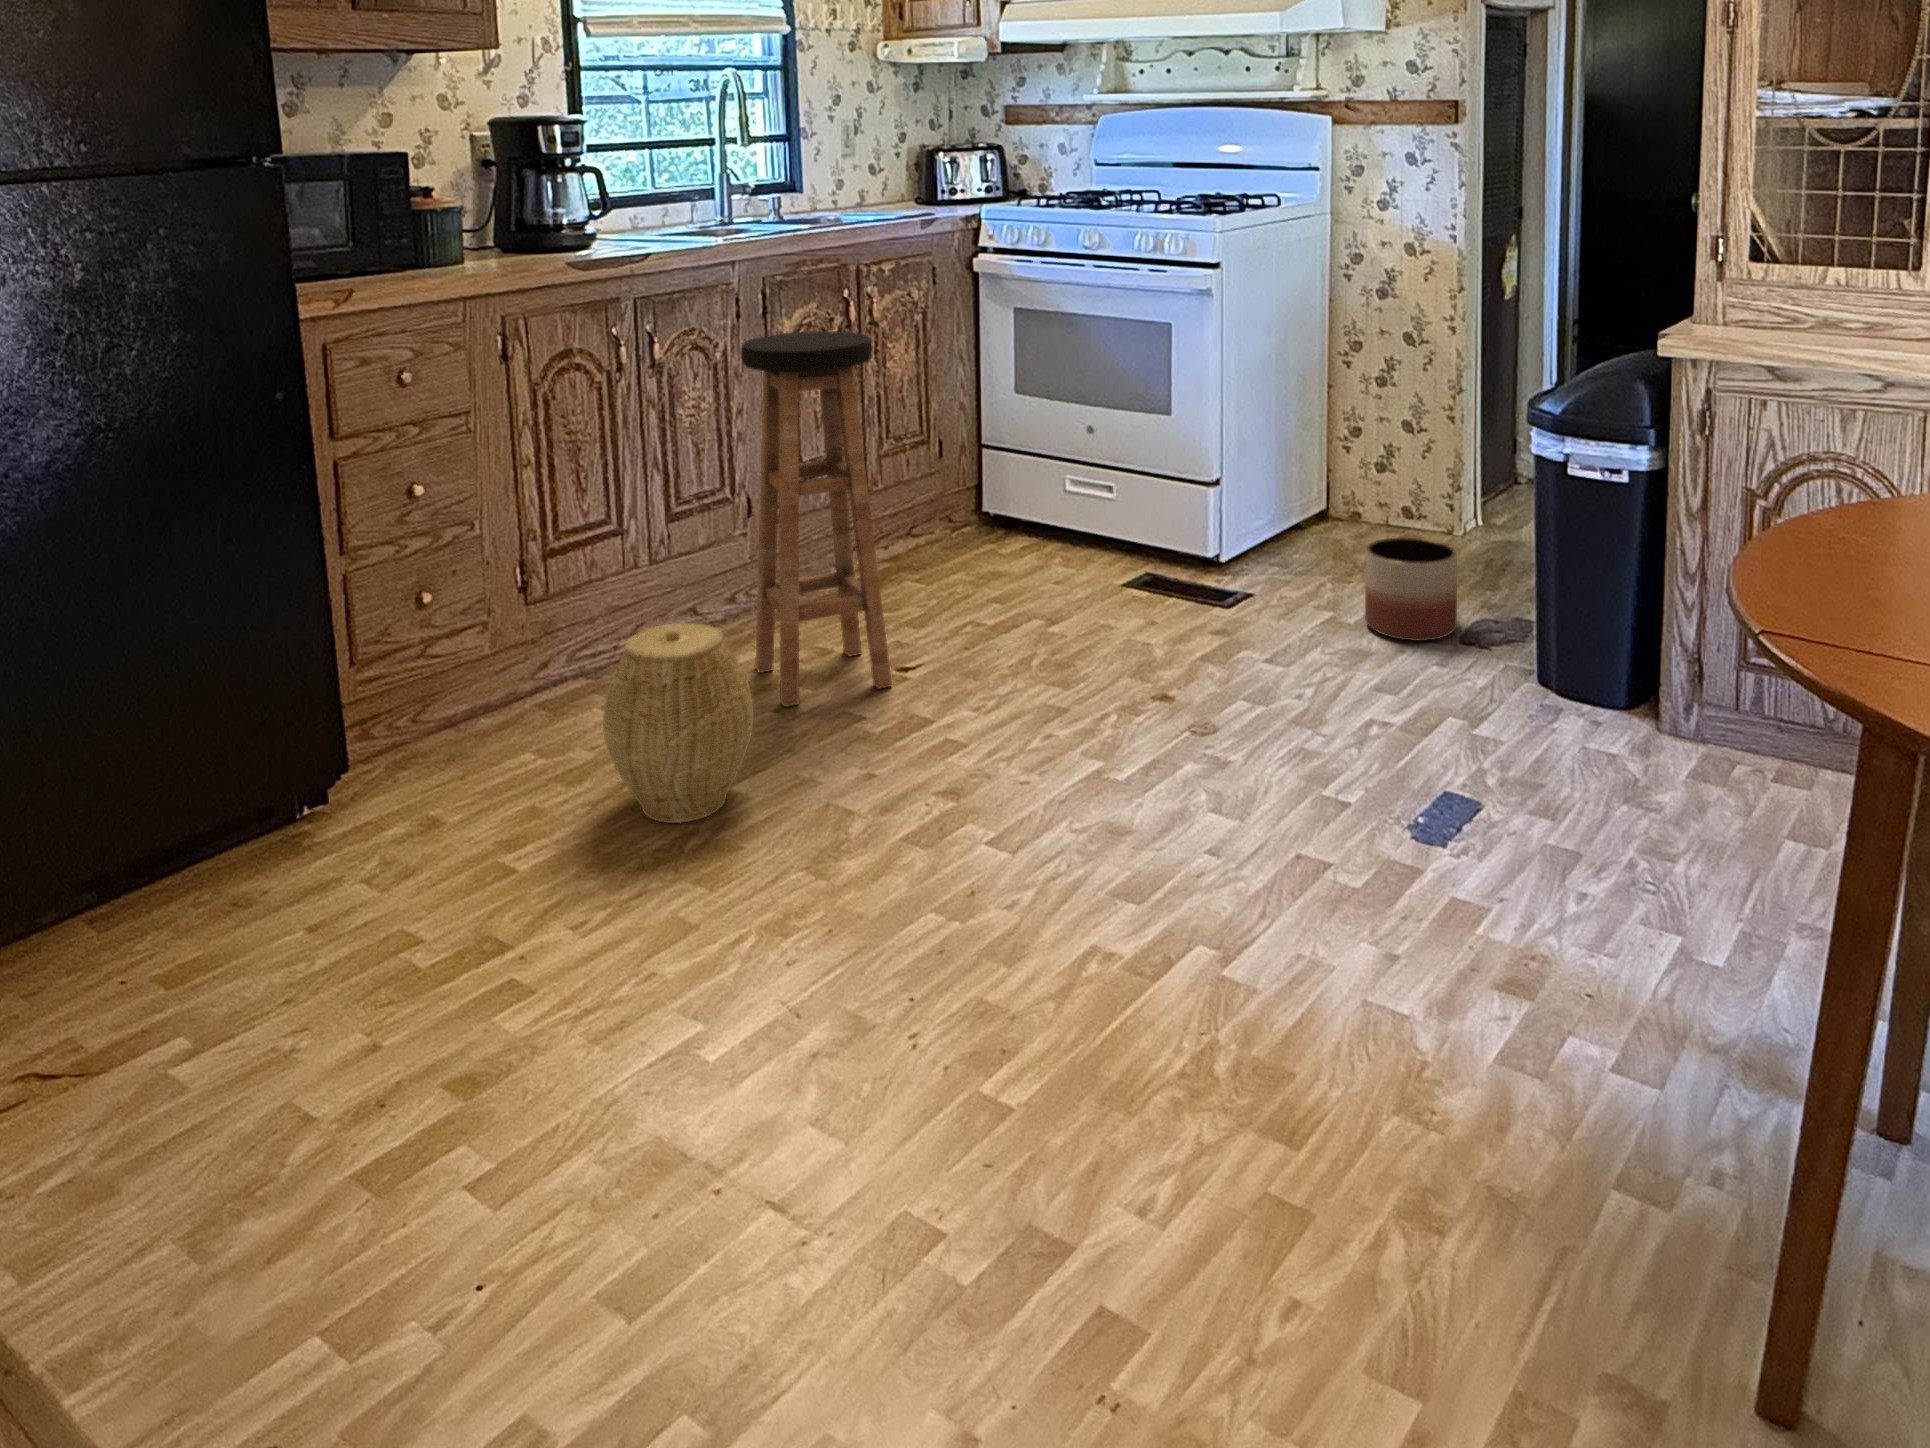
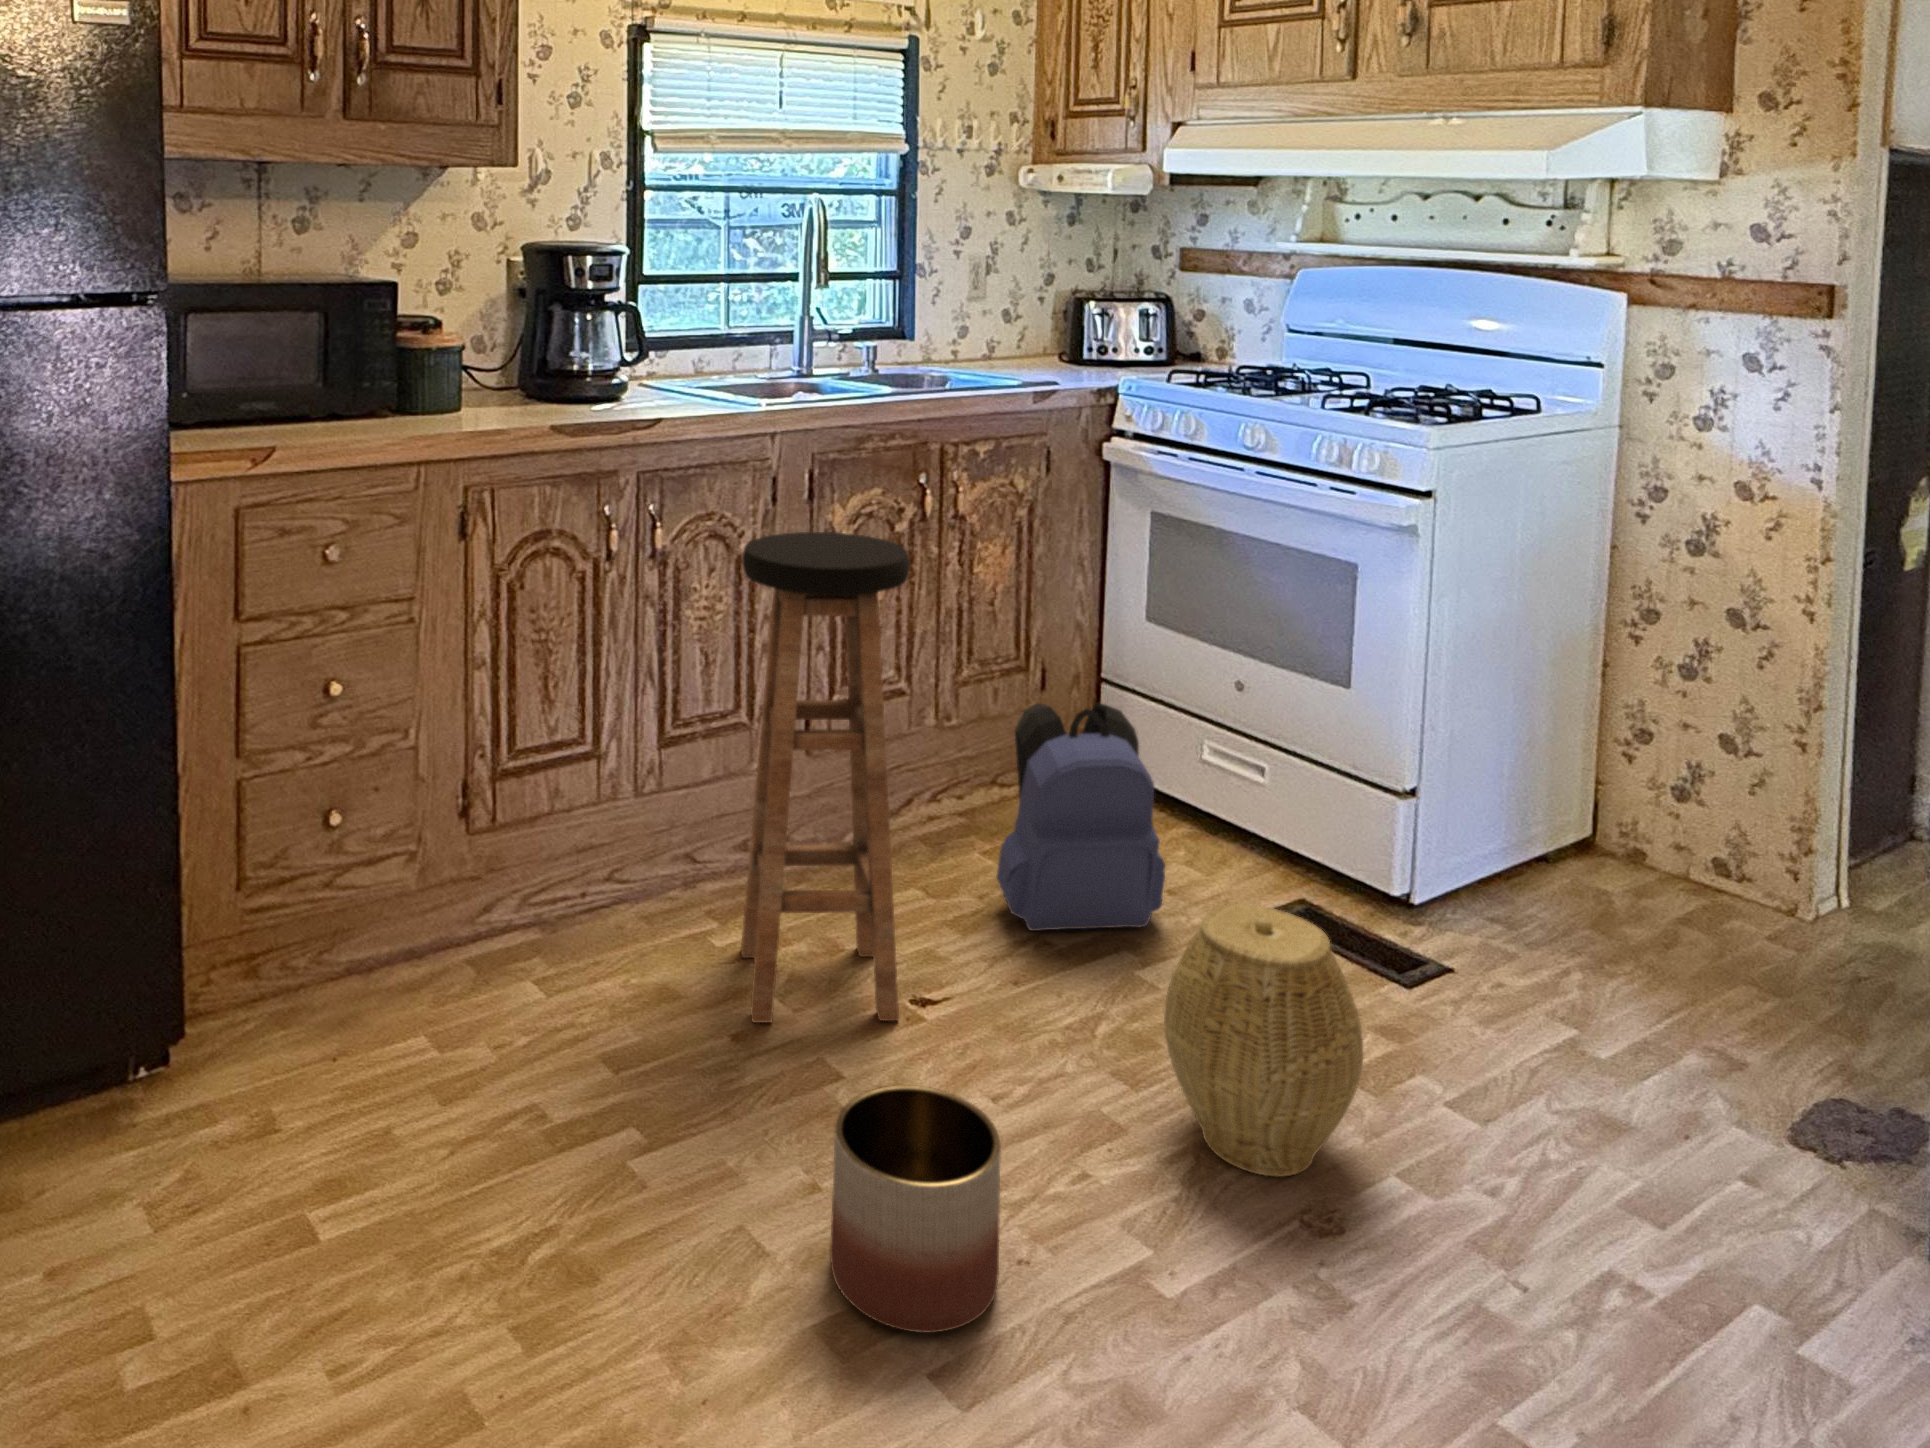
backpack: none [937,447,1059,620] -> present [997,702,1165,931]
planter: present [1365,537,1457,641] -> present [830,1085,1001,1333]
woven basket: present [603,623,754,823] -> present [1164,904,1363,1177]

